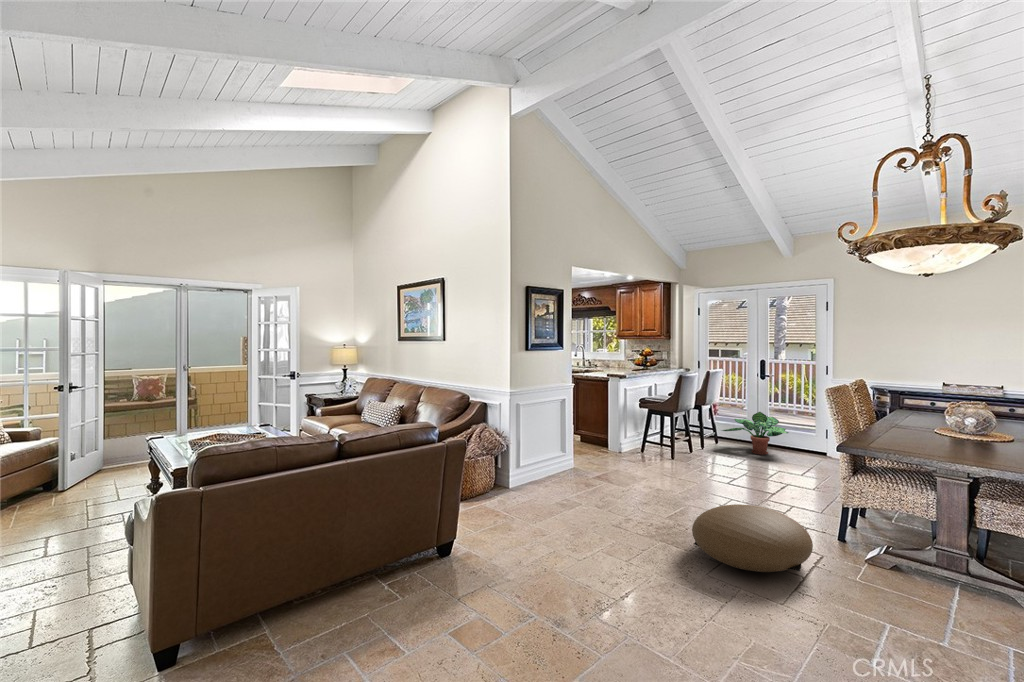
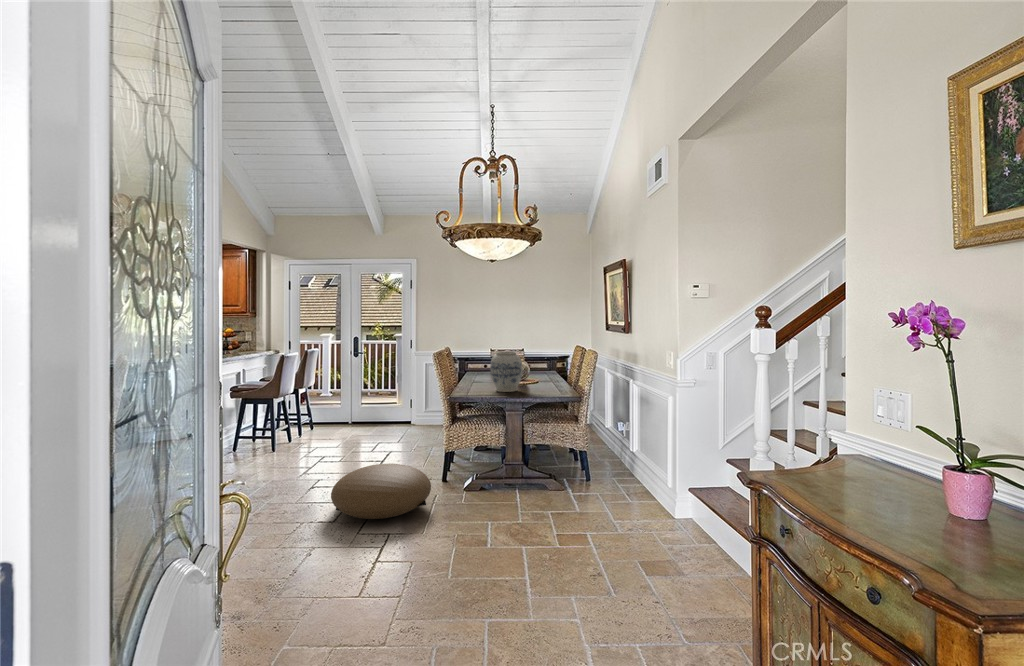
vase: none [917,395,975,451] -> present [490,352,523,392]
potted plant: present [722,412,788,455] -> none [319,388,383,431]

